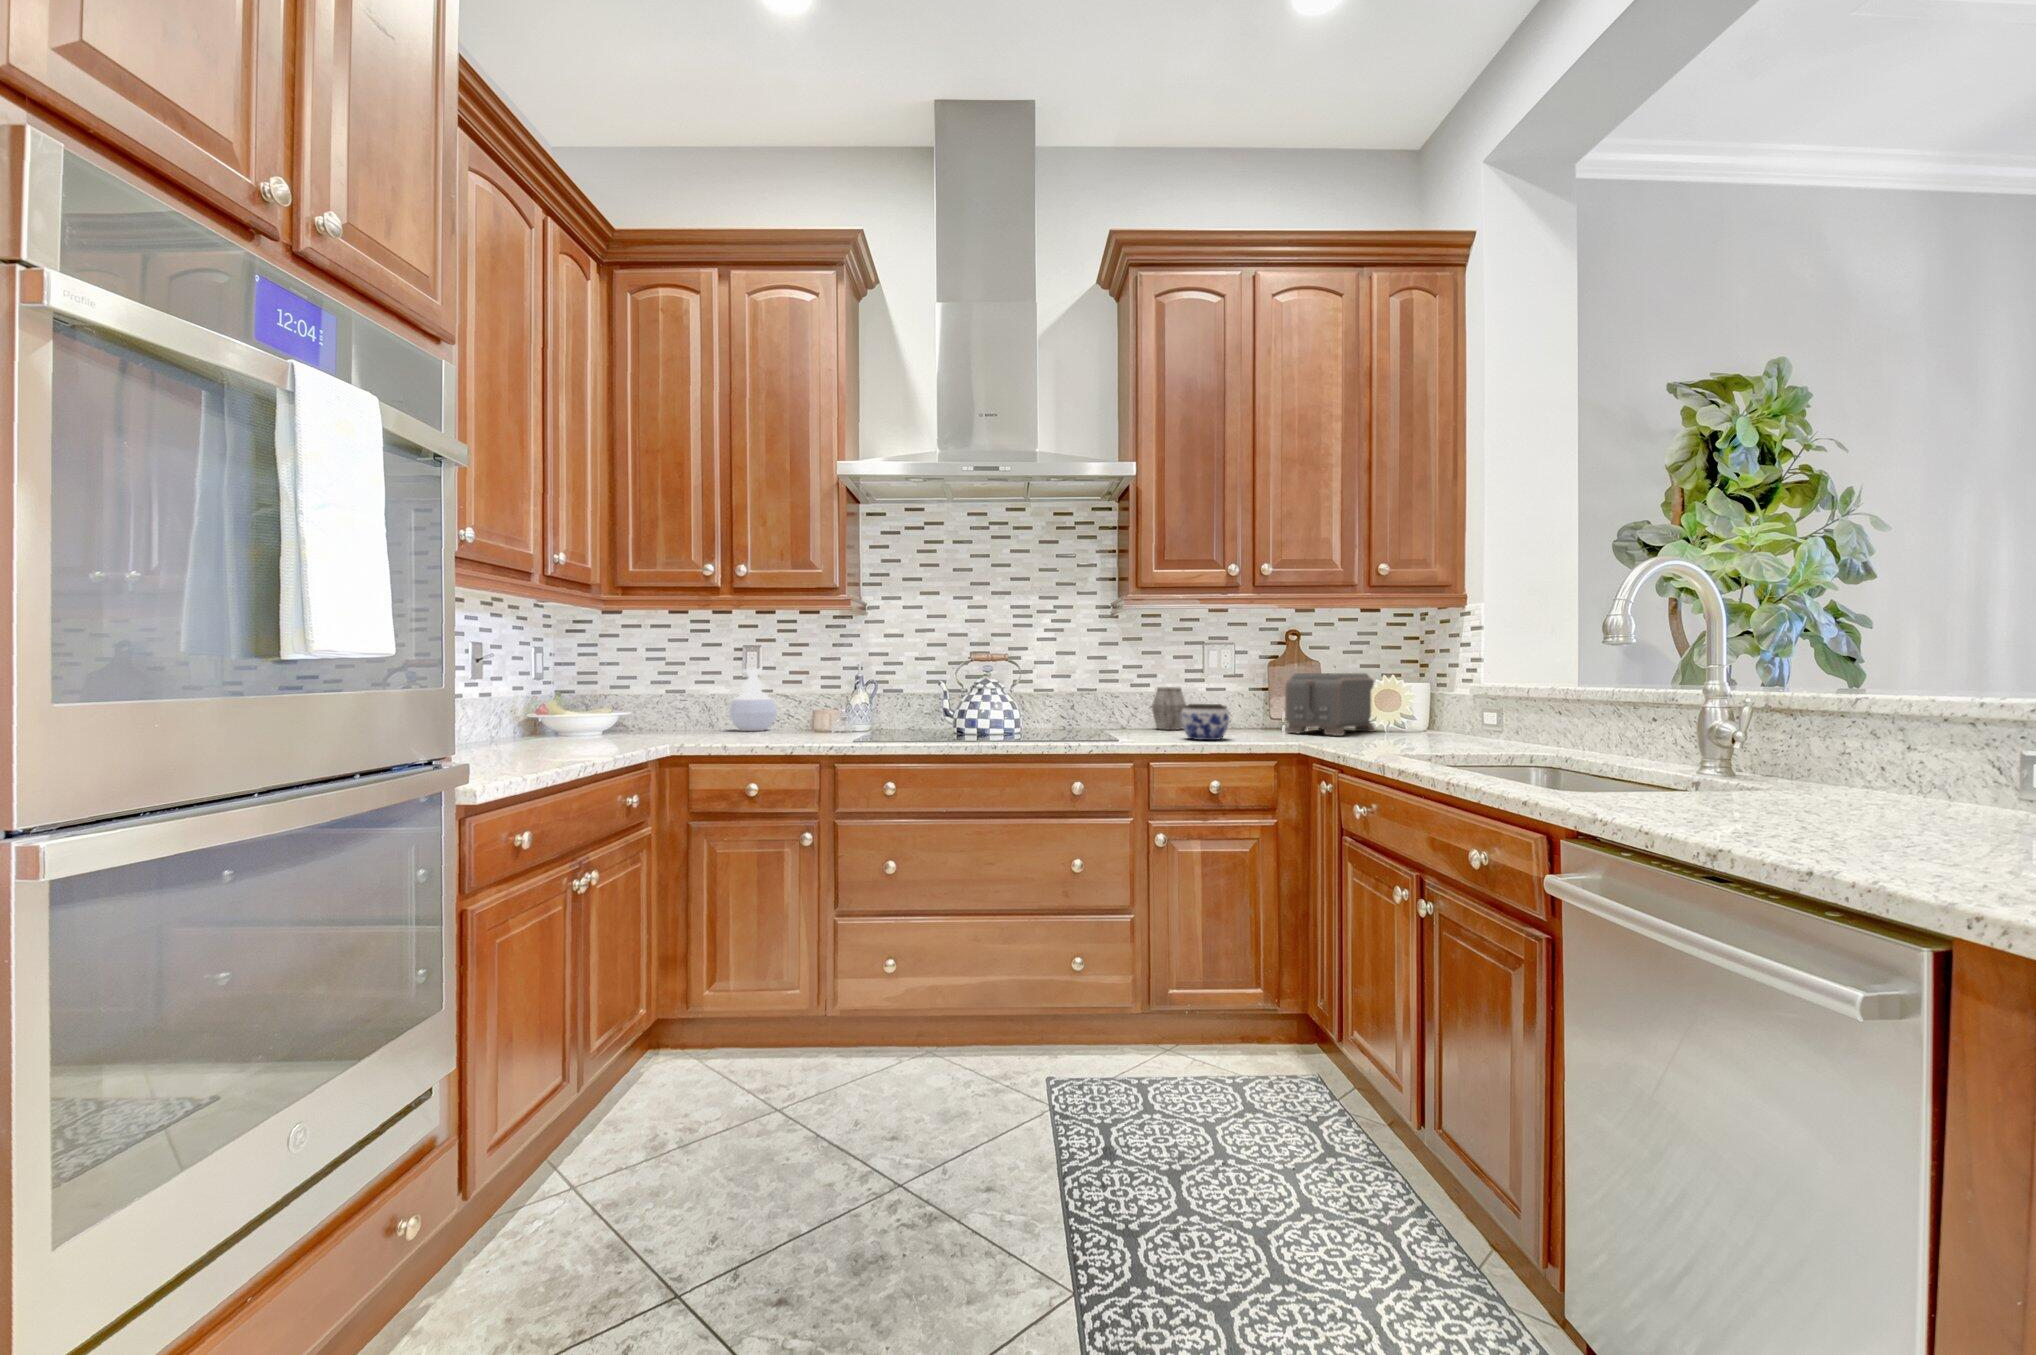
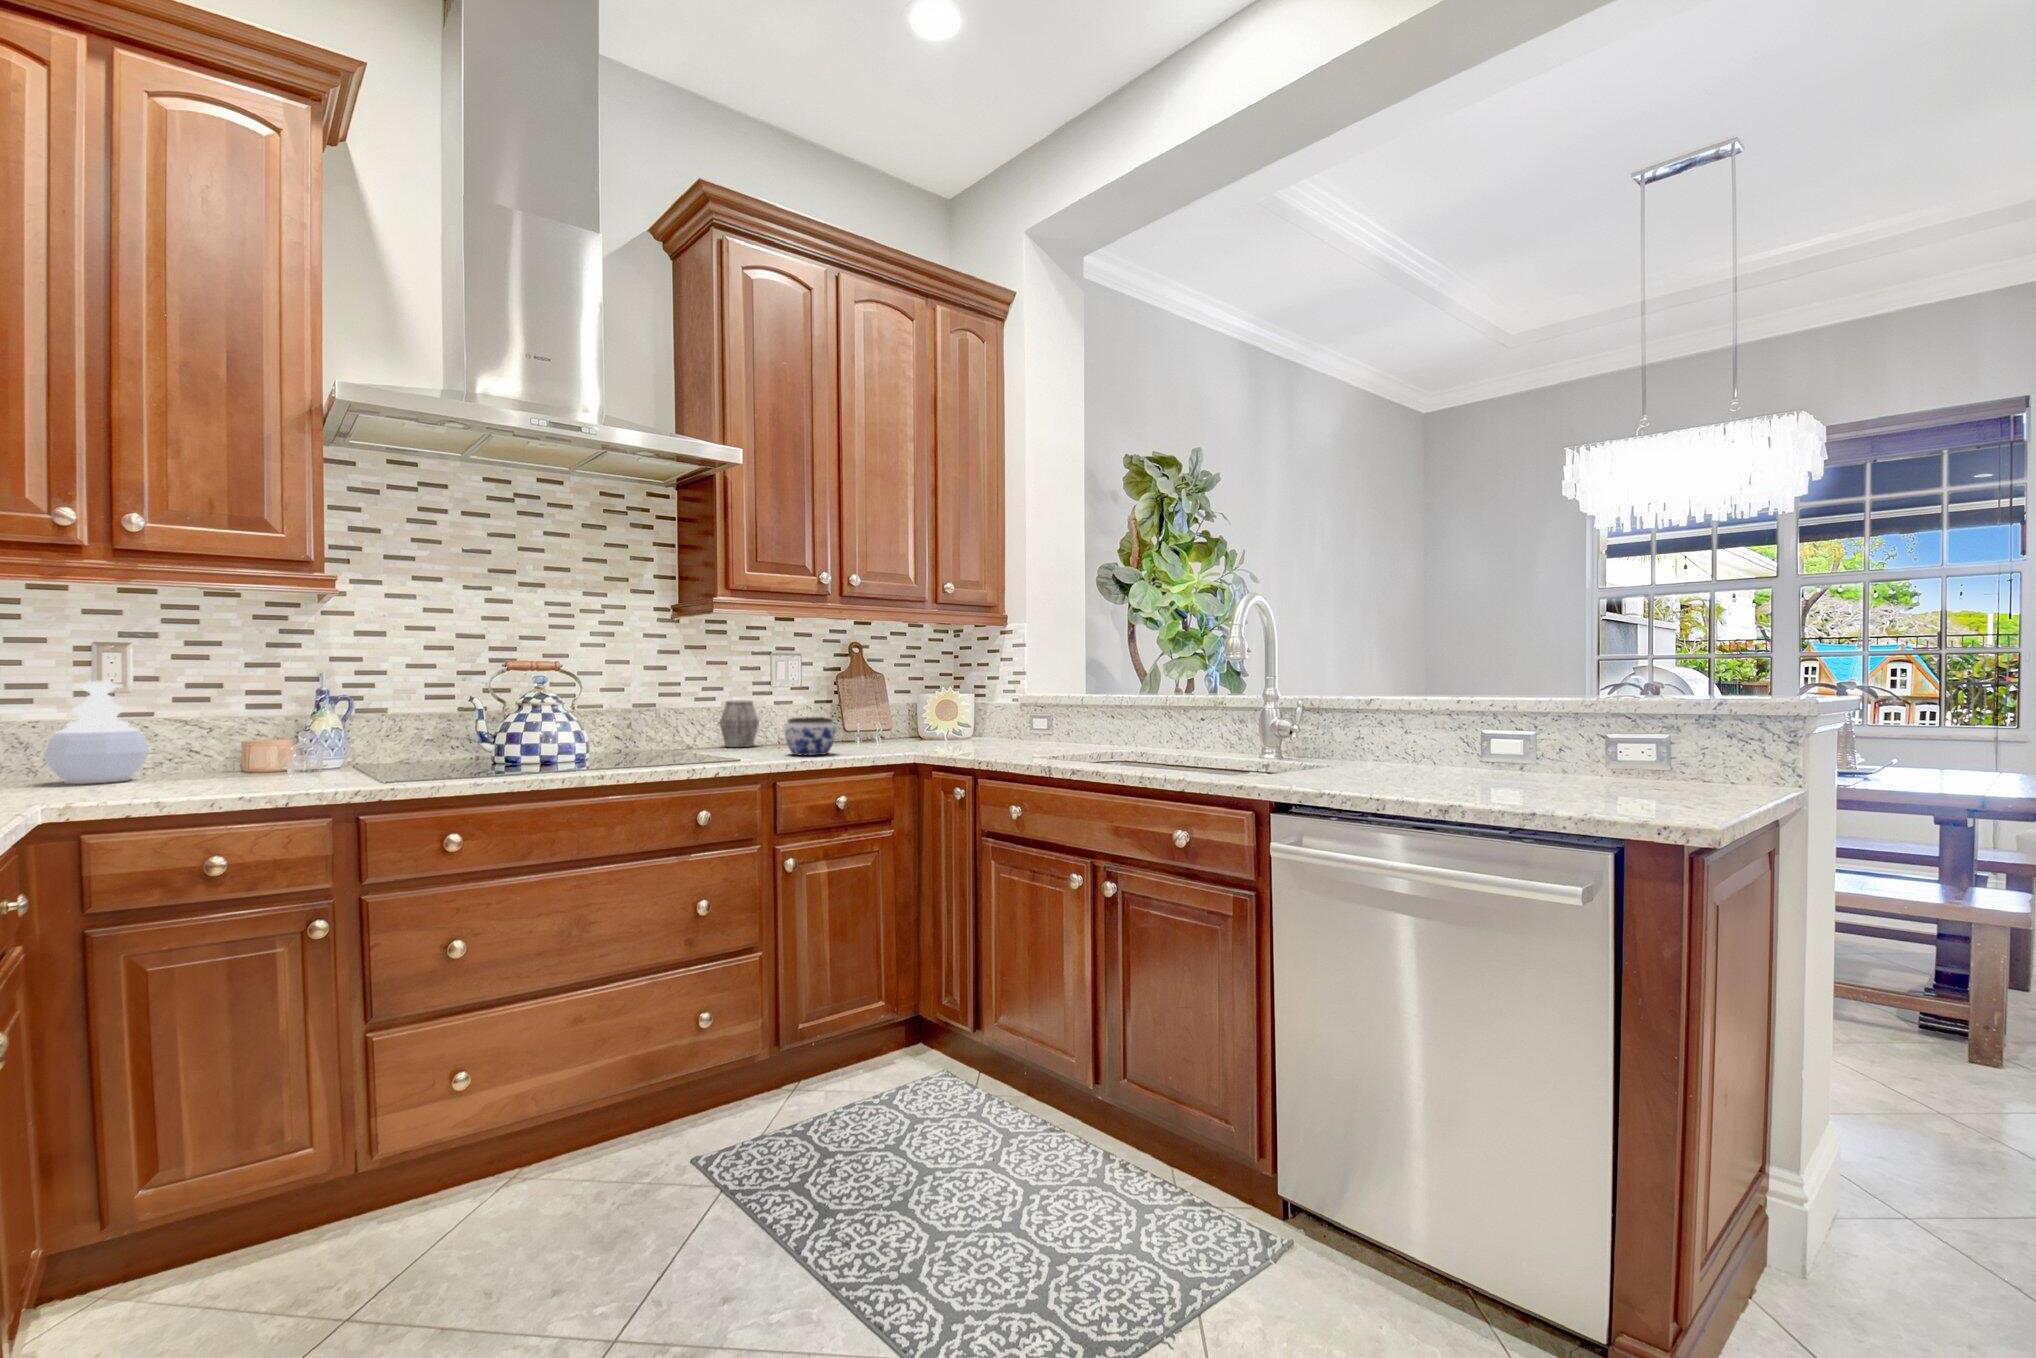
toaster: present [1285,673,1375,736] -> none [865,684,932,744]

